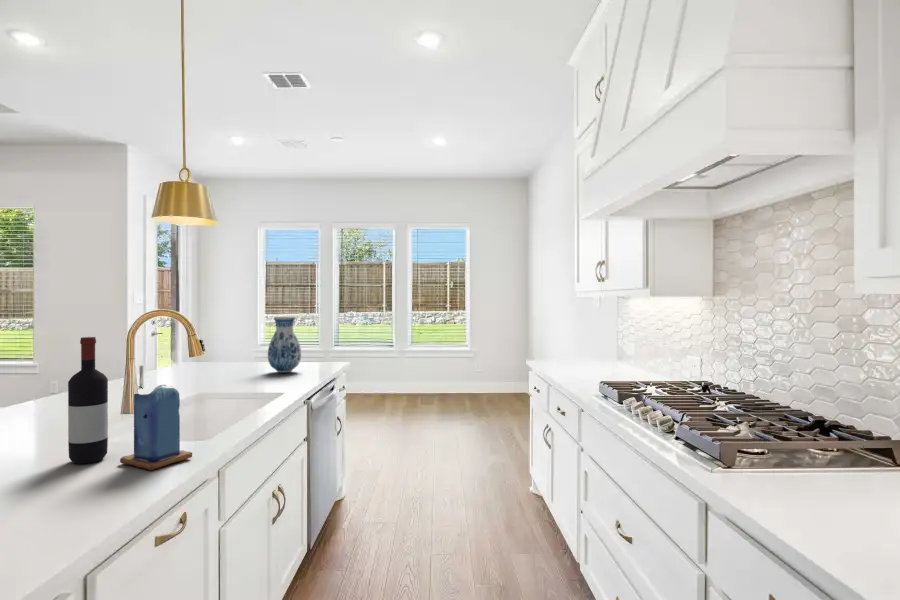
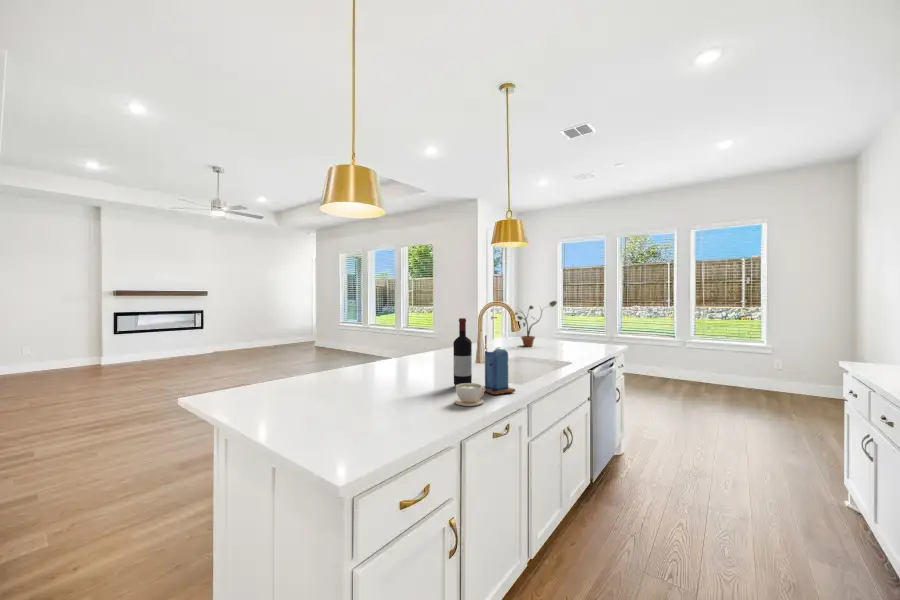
potted plant: none [194,305,258,371] -> present [515,301,557,346]
vase: present [268,316,301,373] -> none [563,309,588,351]
coffee cup: none [62,458,131,507] -> present [455,383,485,406]

